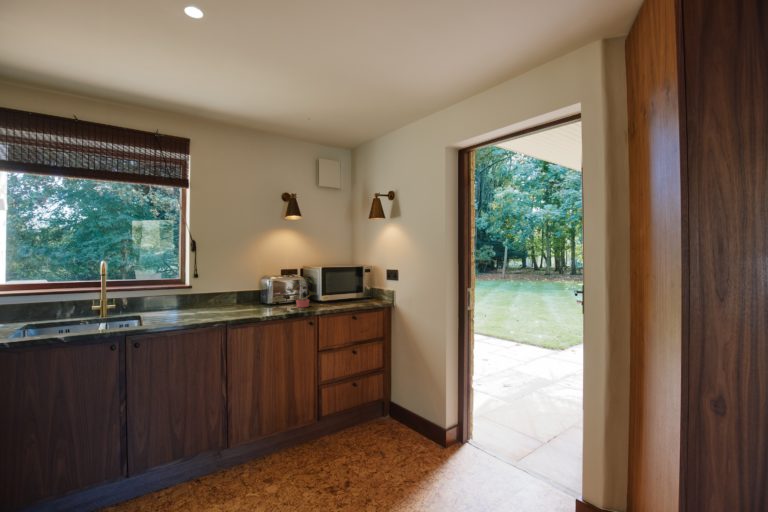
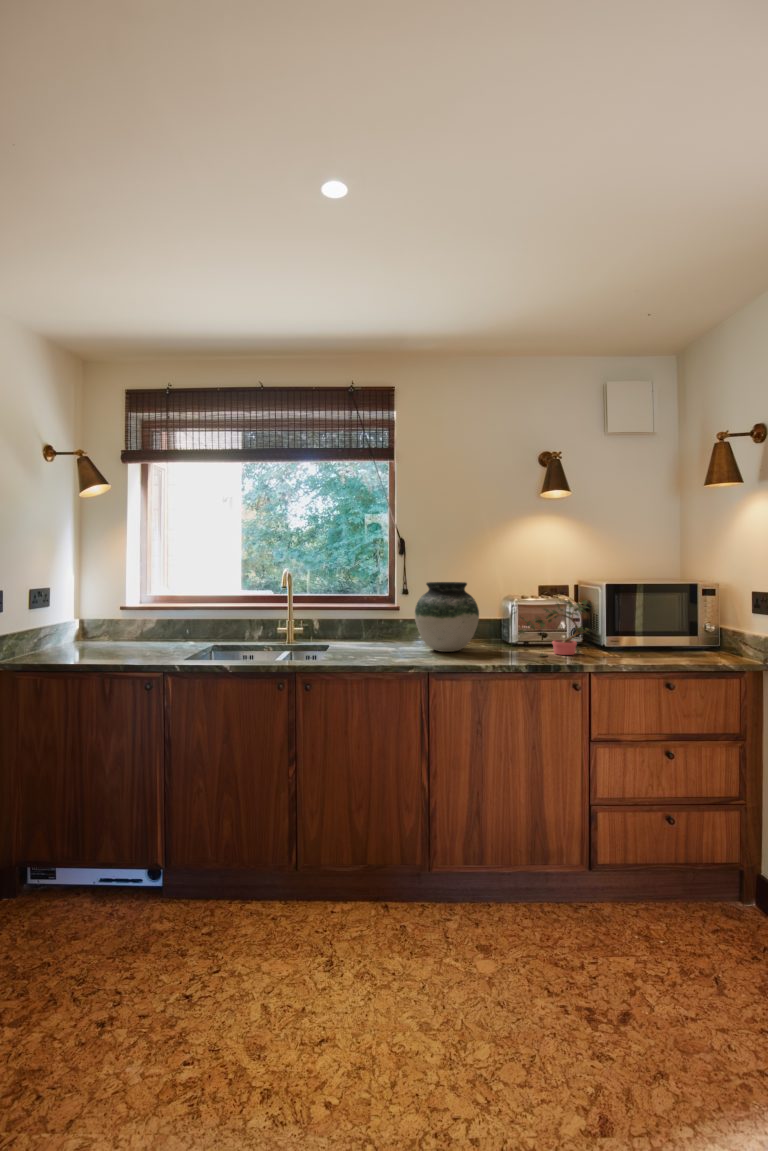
vase: none [210,269,254,312] -> present [415,582,479,652]

